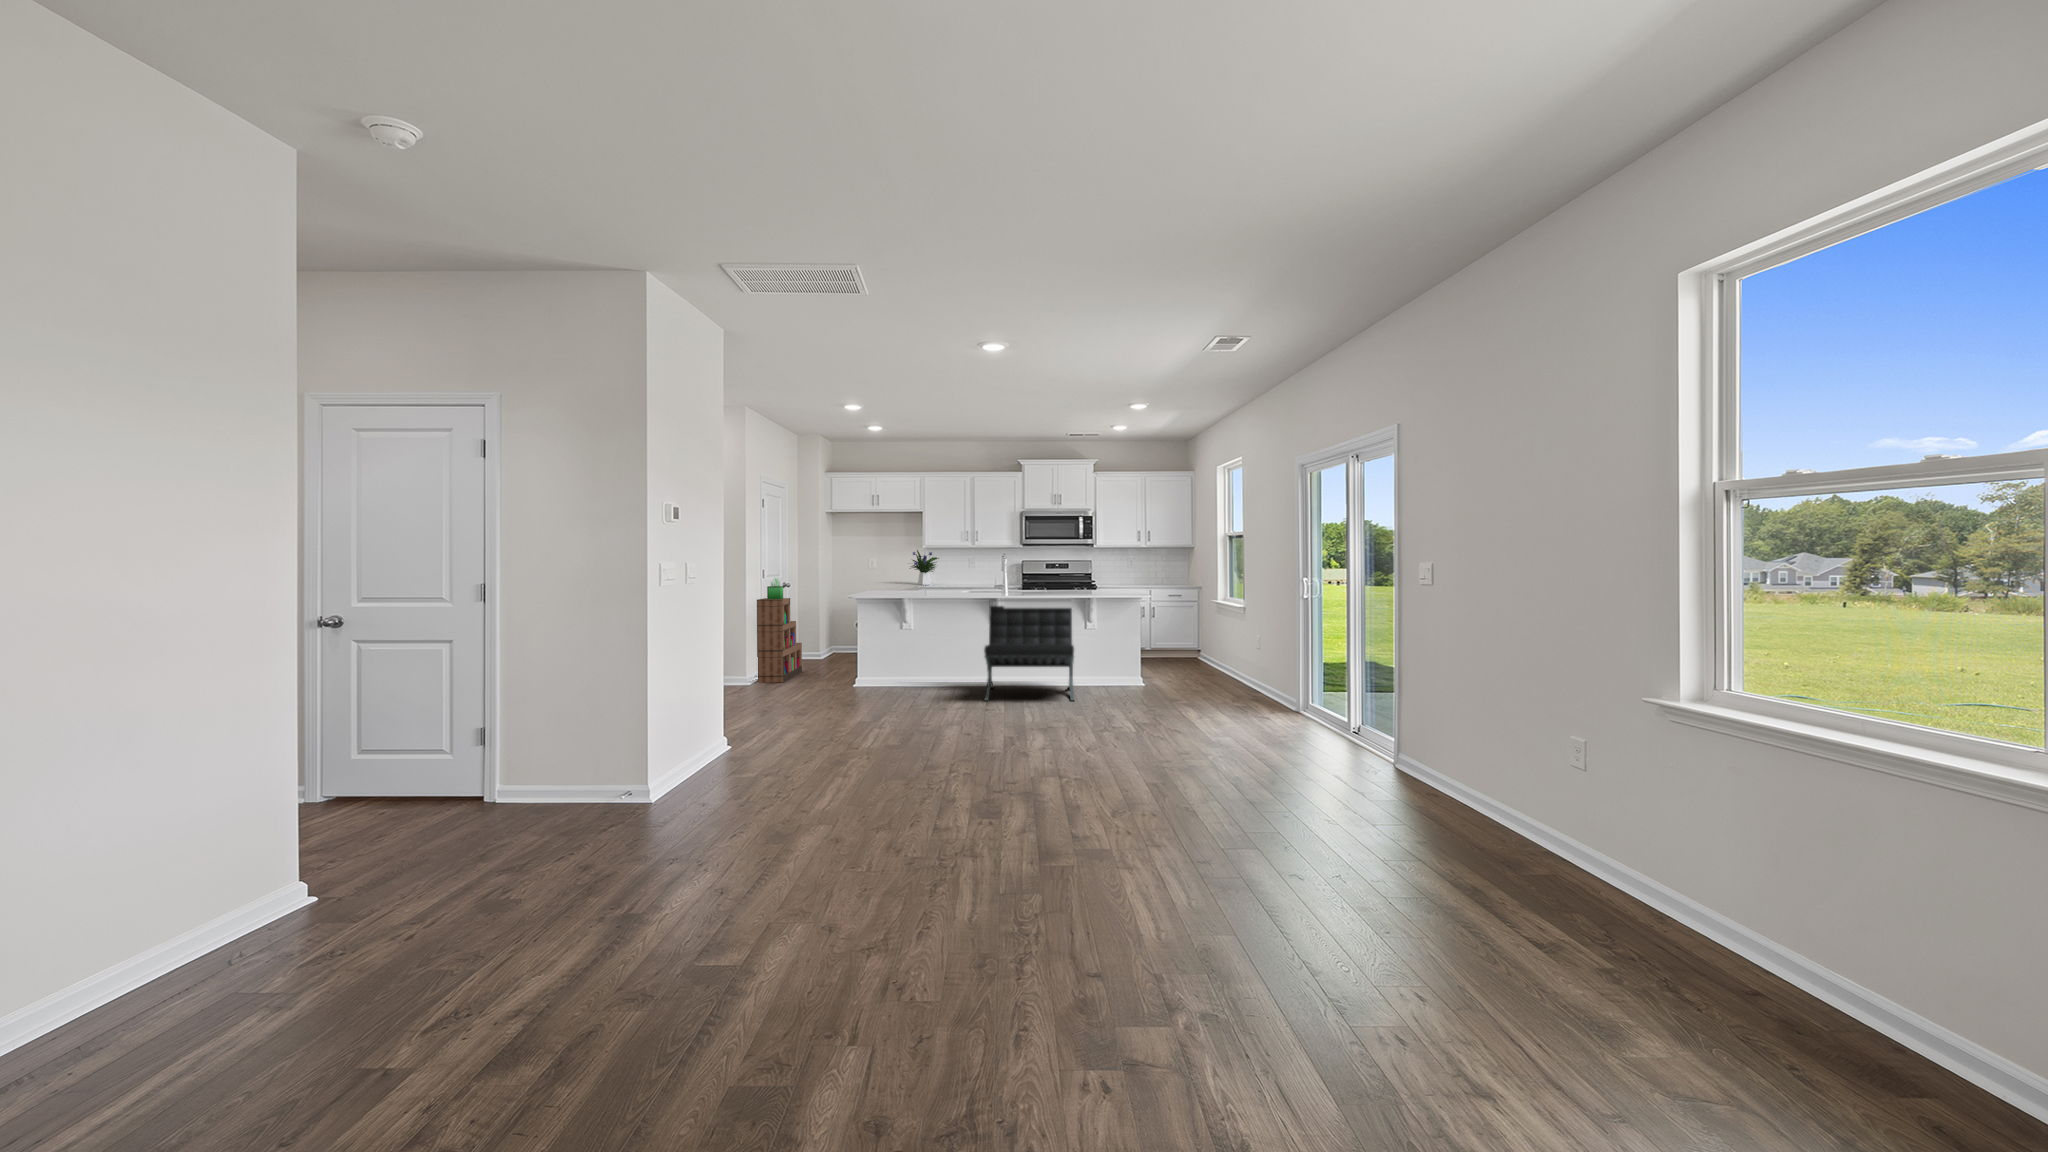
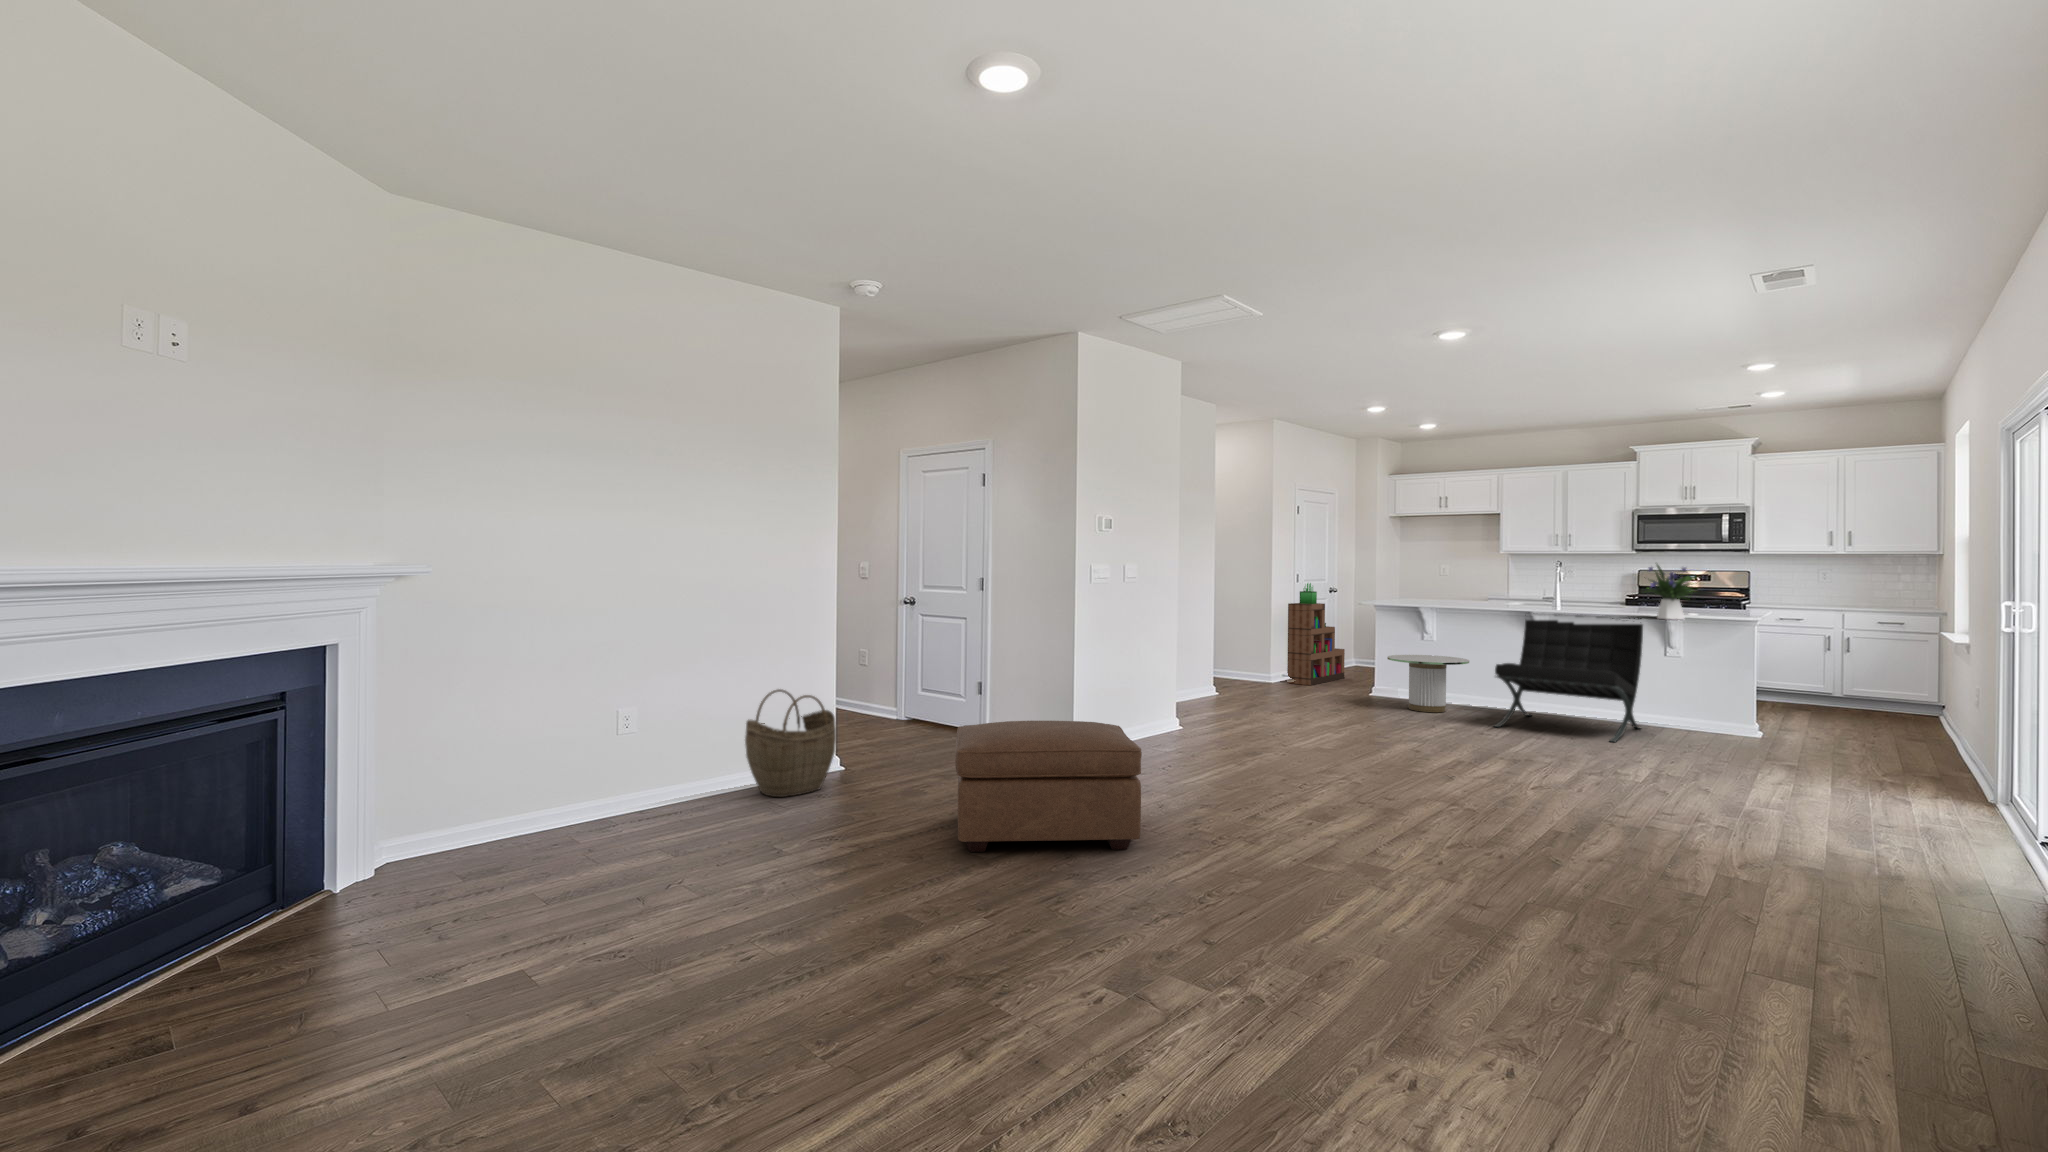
flower arrangement: present [911,550,939,585] -> present [1645,565,1697,620]
side table: none [880,642,949,695] -> present [1387,655,1469,712]
ottoman: none [626,753,901,953] -> present [955,721,1142,852]
woven basket: none [153,789,348,982] -> present [745,689,836,797]

